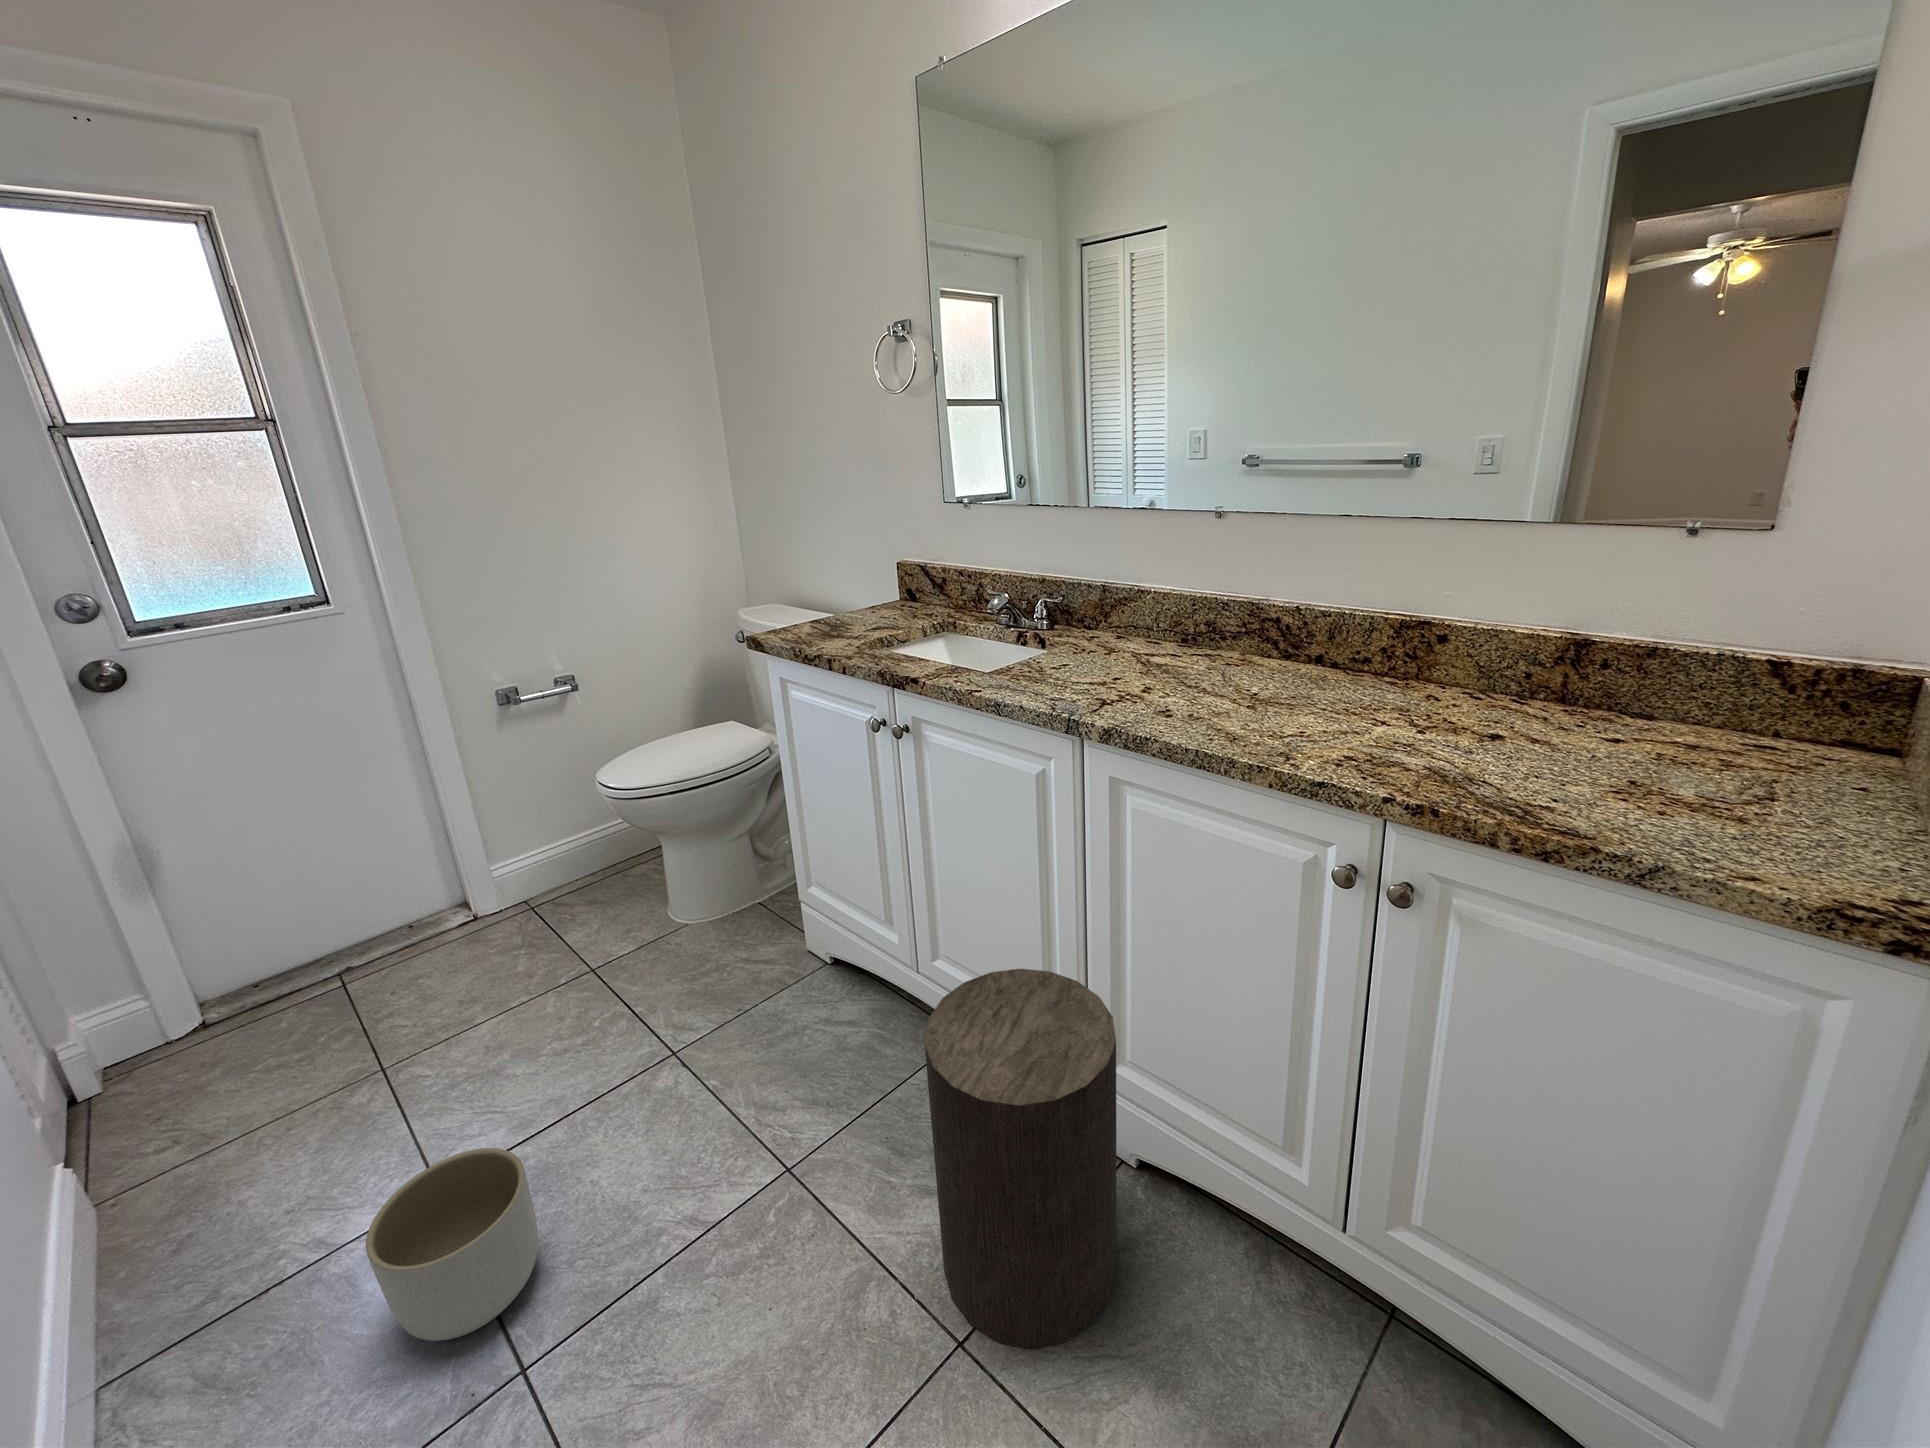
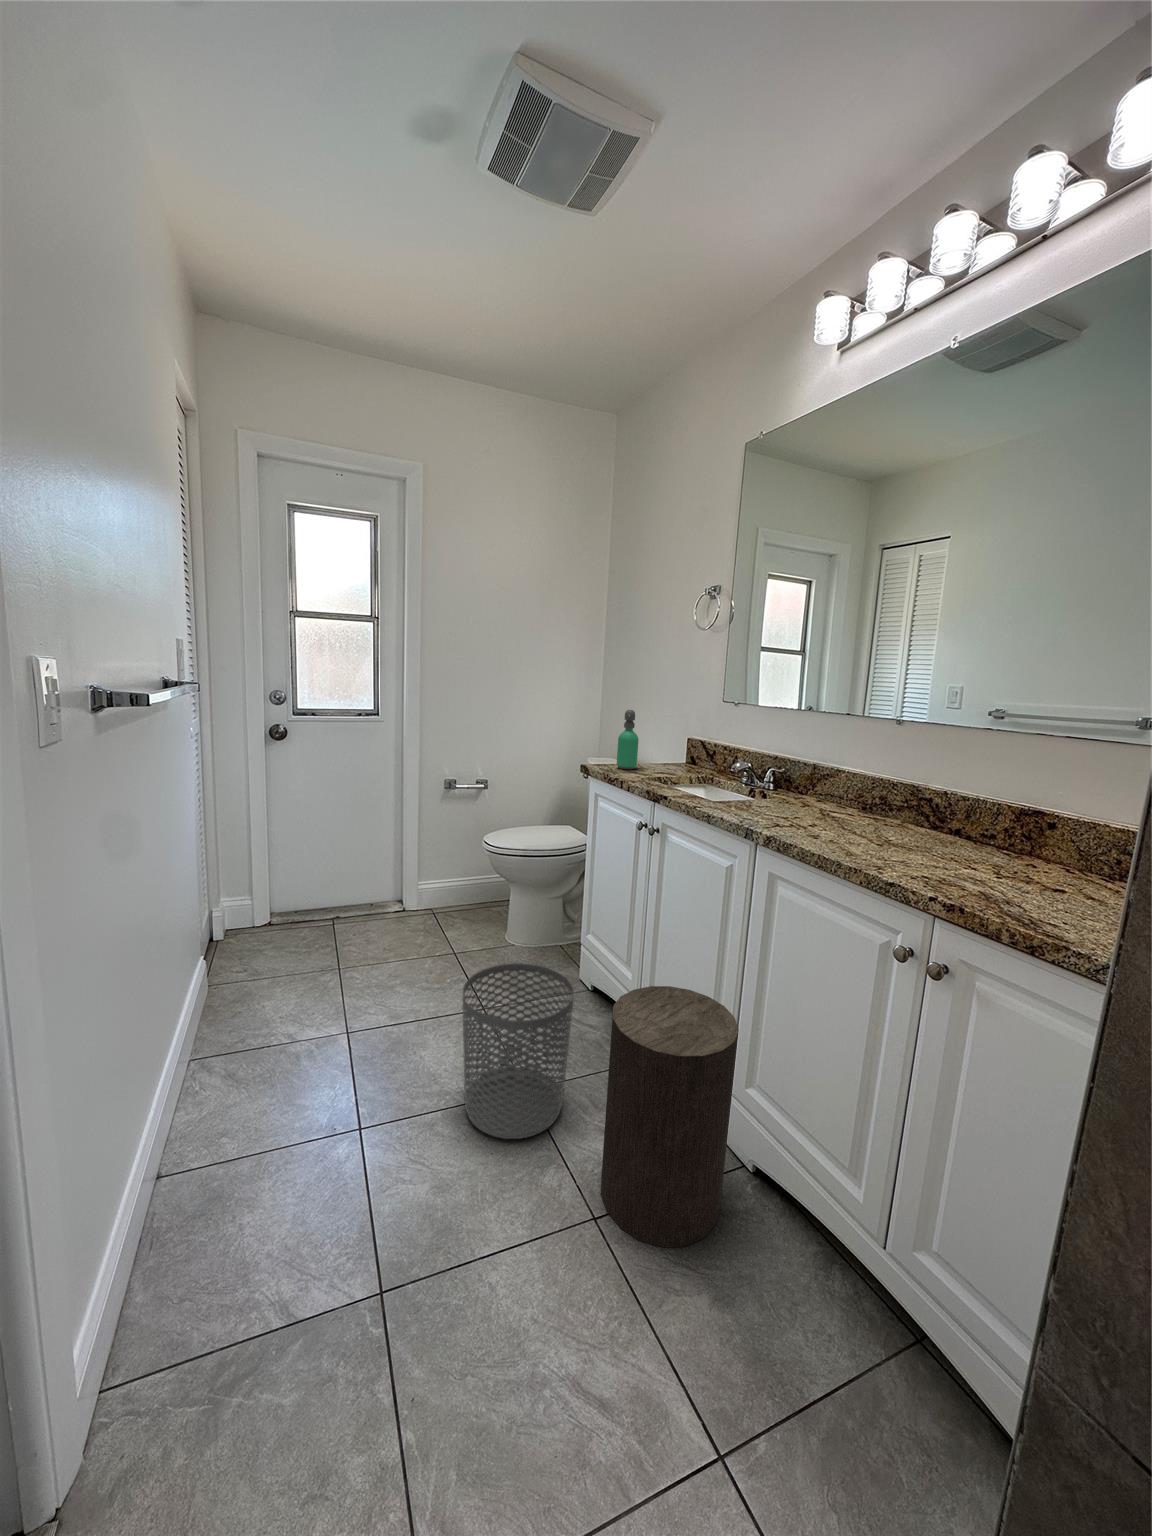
soap dispenser: none [800,536,837,631] -> present [617,710,639,769]
waste bin: none [652,985,852,1278] -> present [462,963,574,1139]
planter: present [366,1148,538,1341] -> none [311,1006,390,1101]

